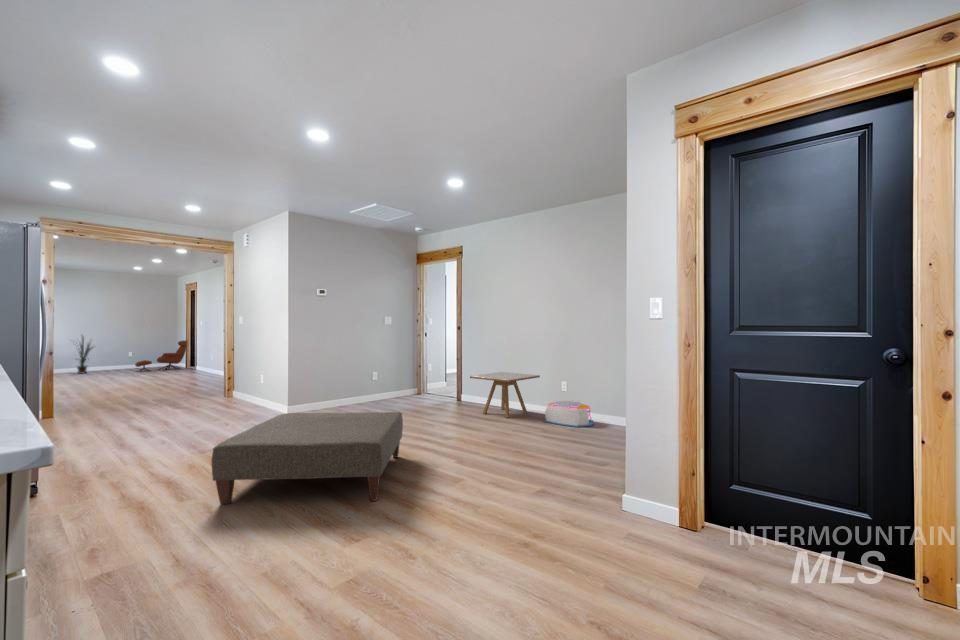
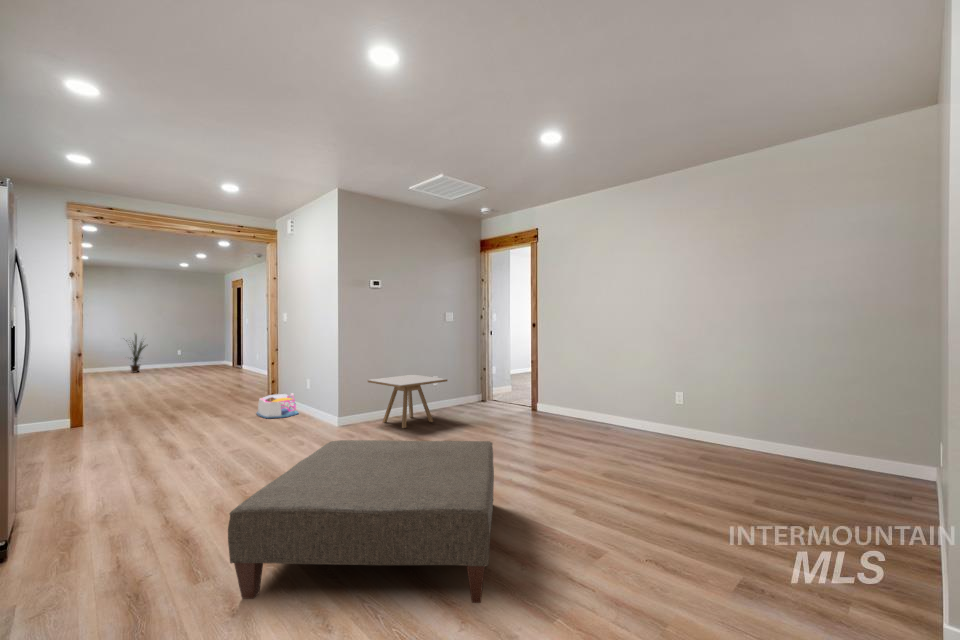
lounge chair: present [135,341,187,371] -> none [186,339,237,371]
side table: present [470,372,540,418] -> present [368,375,447,428]
storage bin: present [545,400,594,427] -> present [257,394,298,418]

